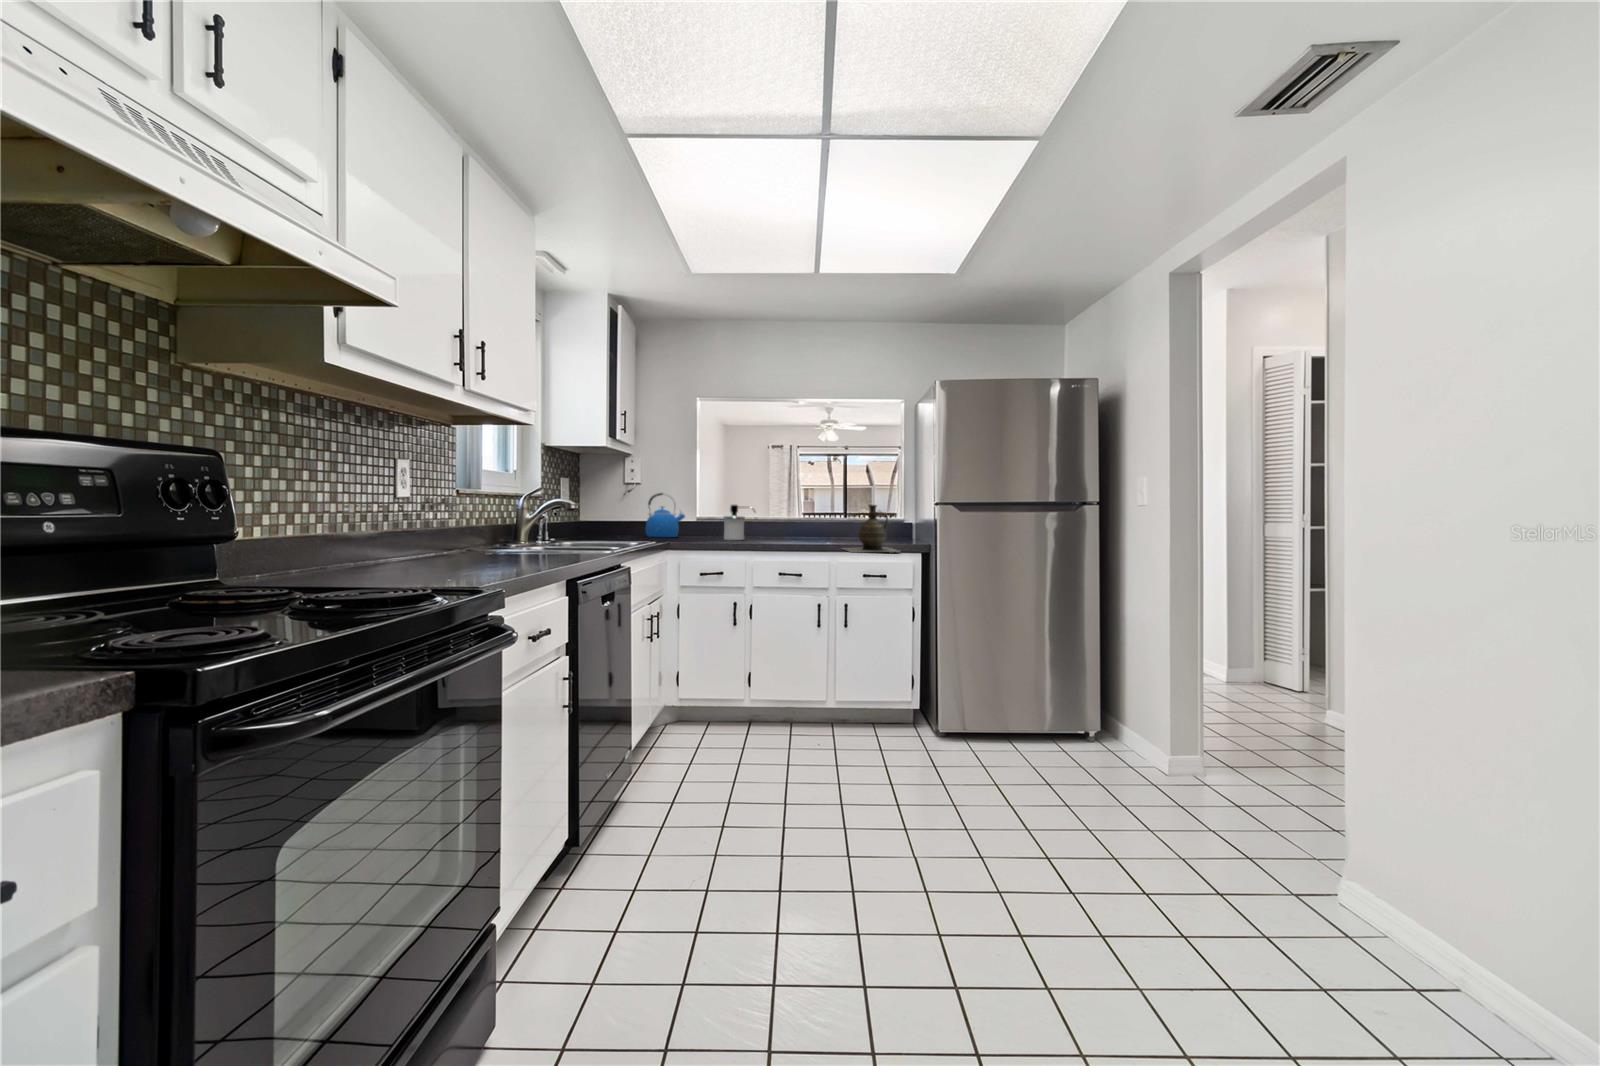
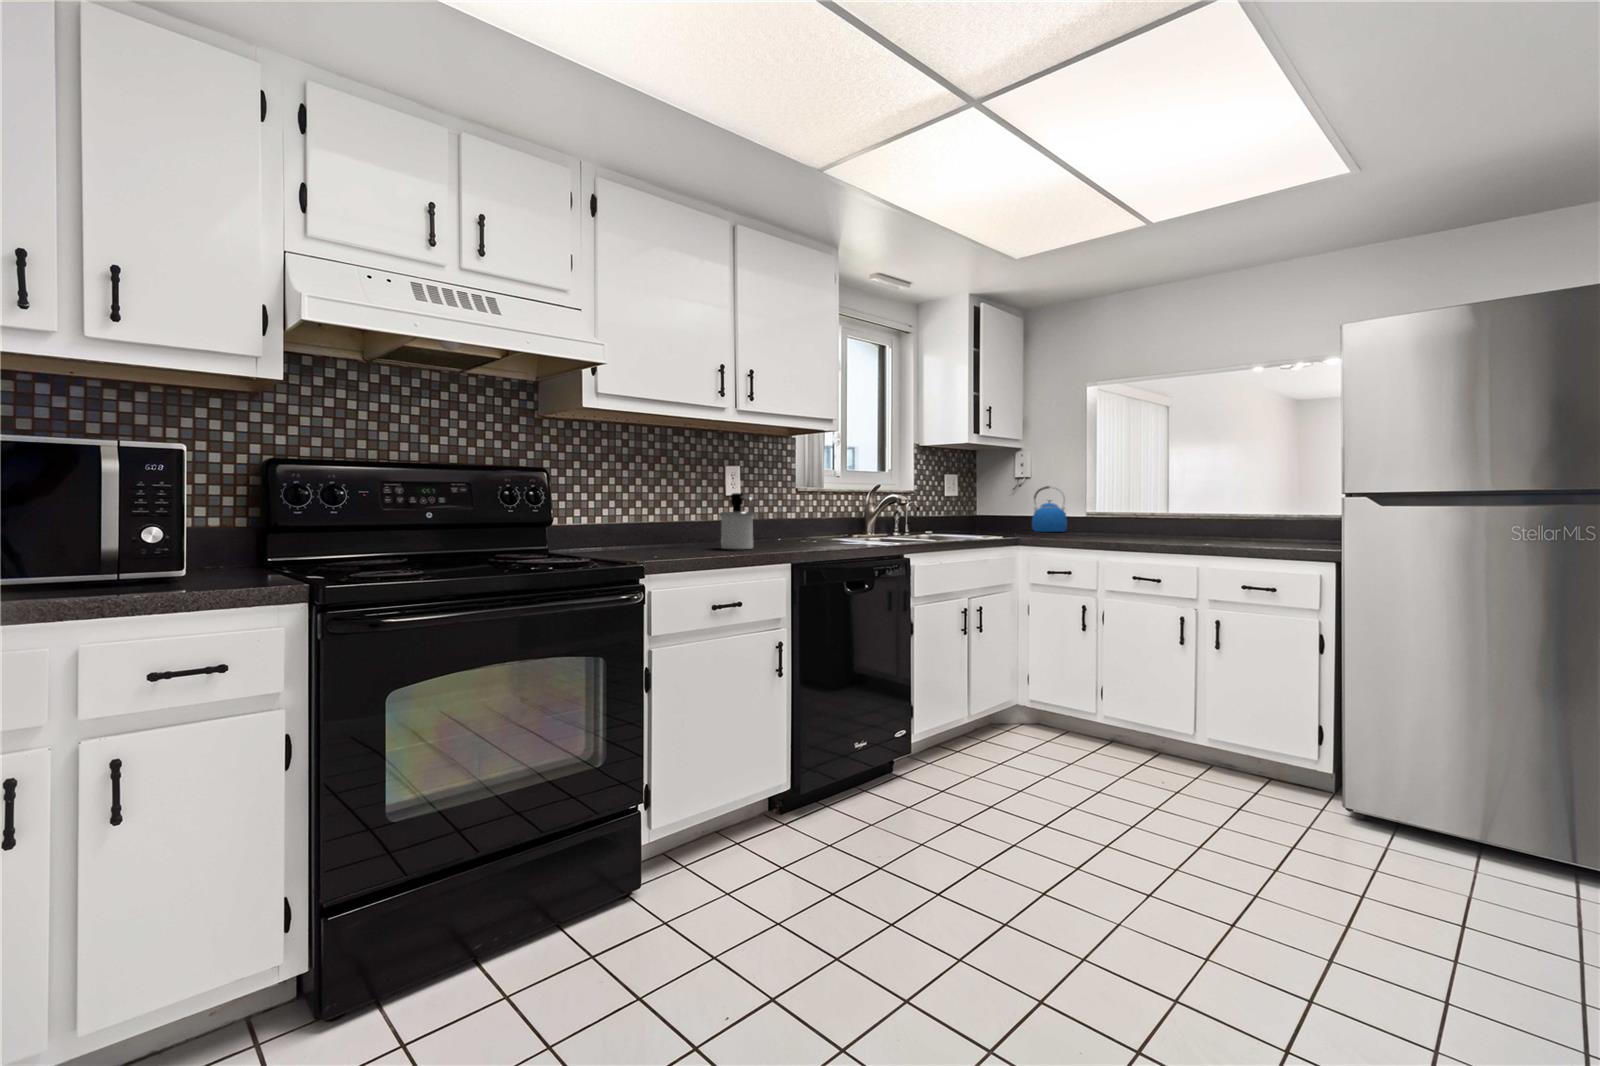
soap dispenser: present [723,505,755,540] -> present [720,493,754,549]
ceramic jug: present [843,505,898,552] -> none [1208,490,1284,549]

